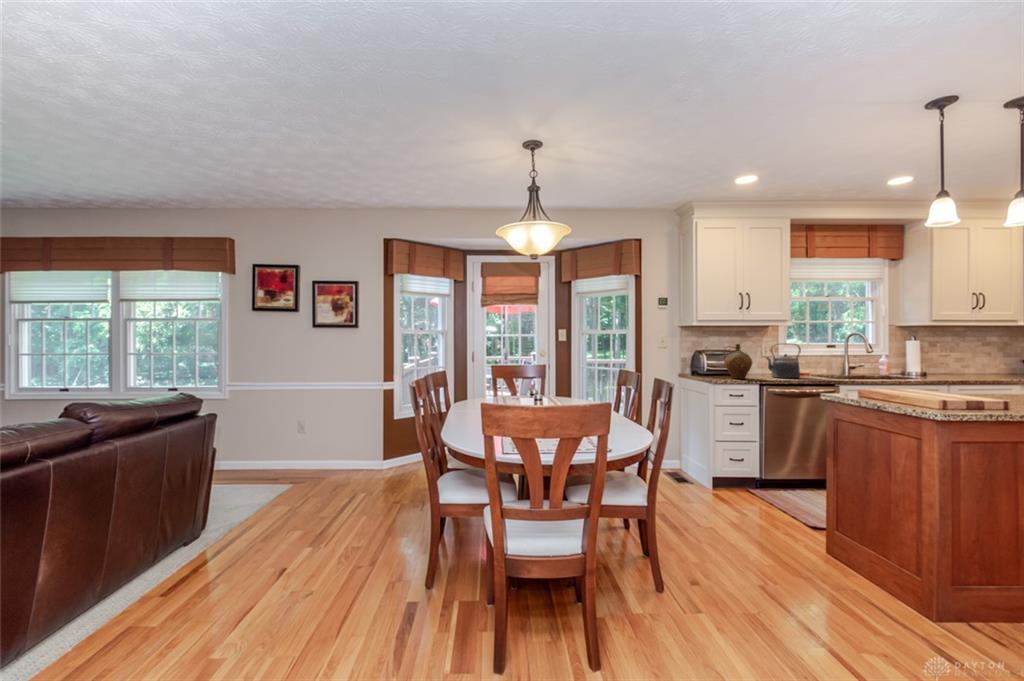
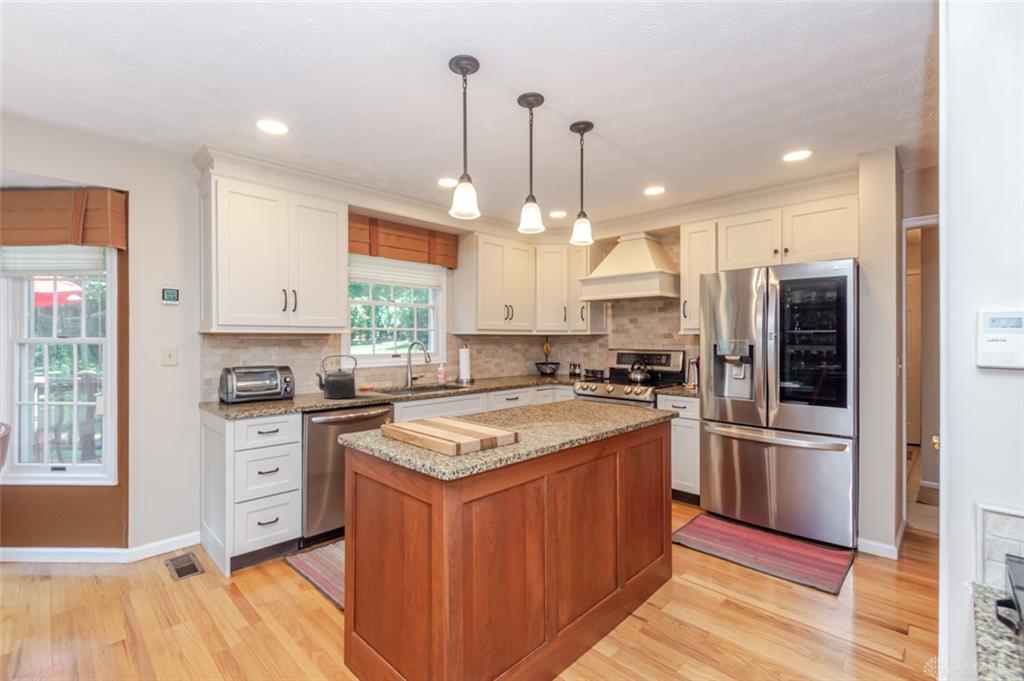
ceramic jug: present [724,344,752,379] -> none [254,358,293,406]

